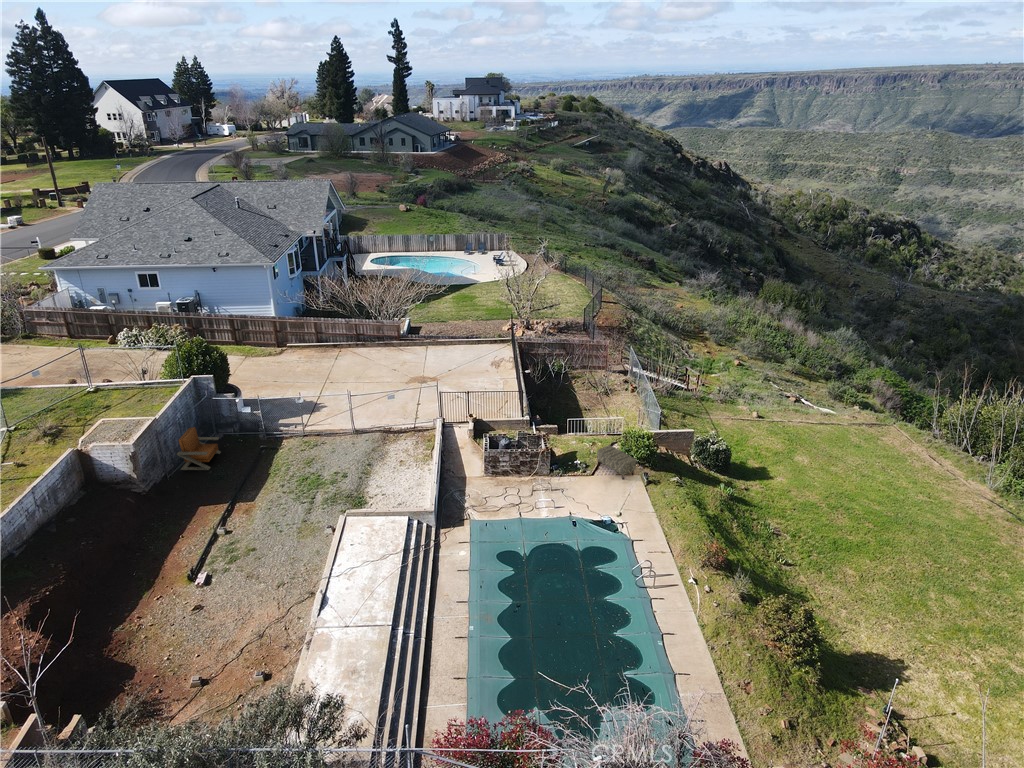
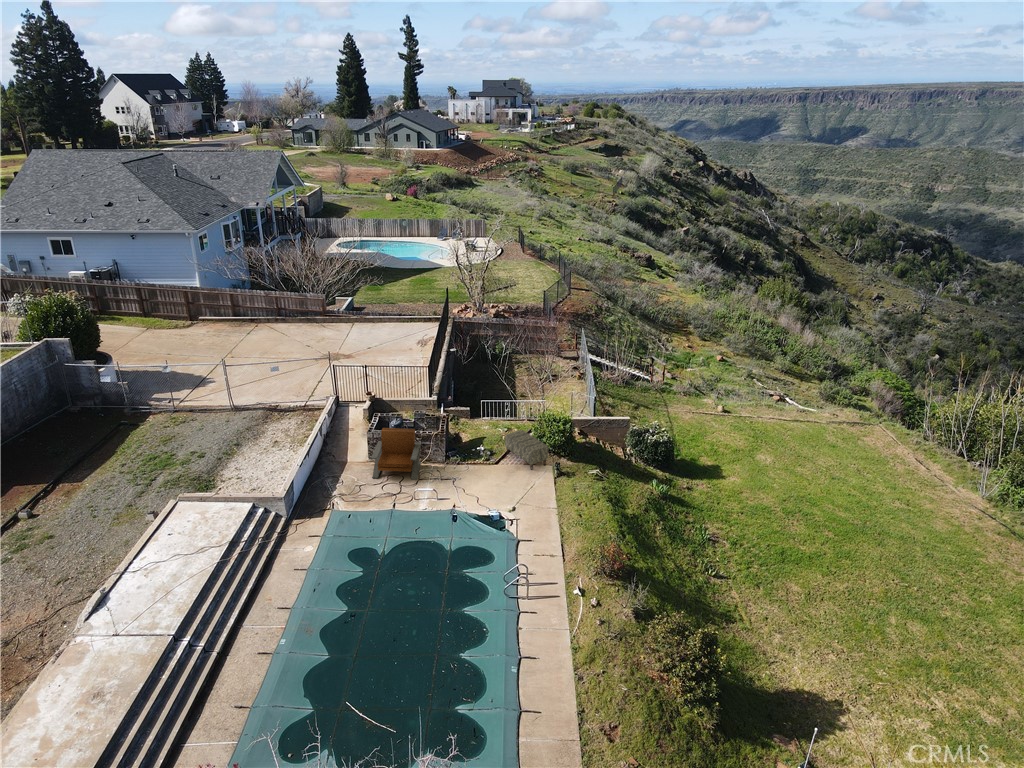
lounge chair: present [177,427,221,470] -> present [371,428,421,480]

